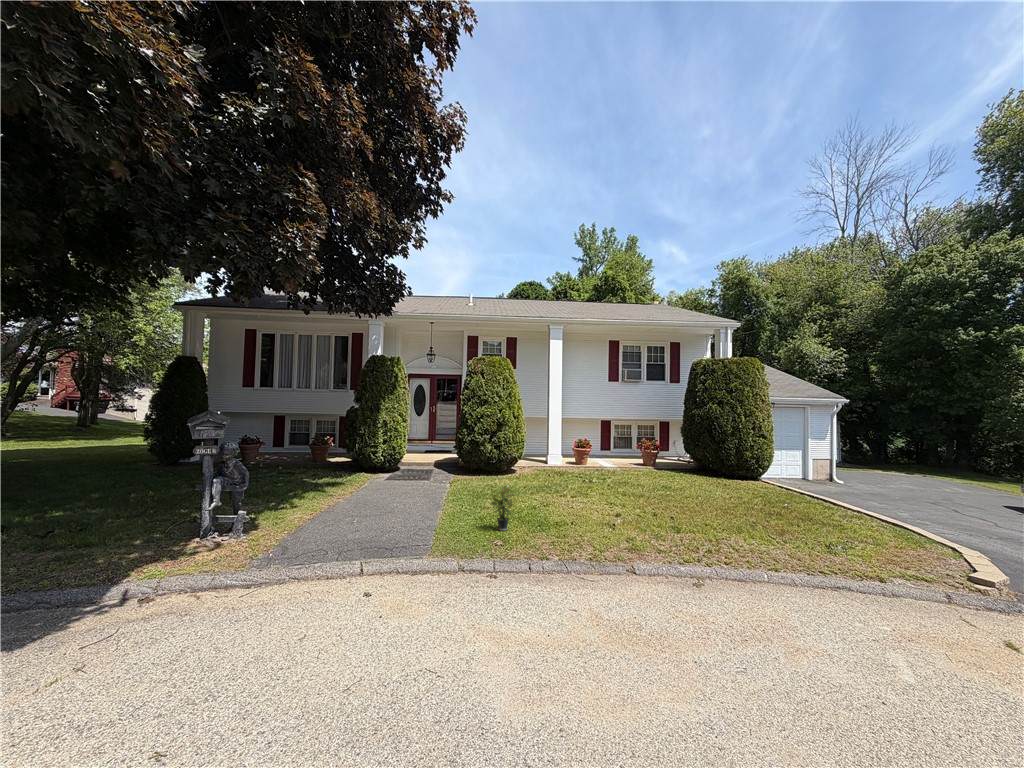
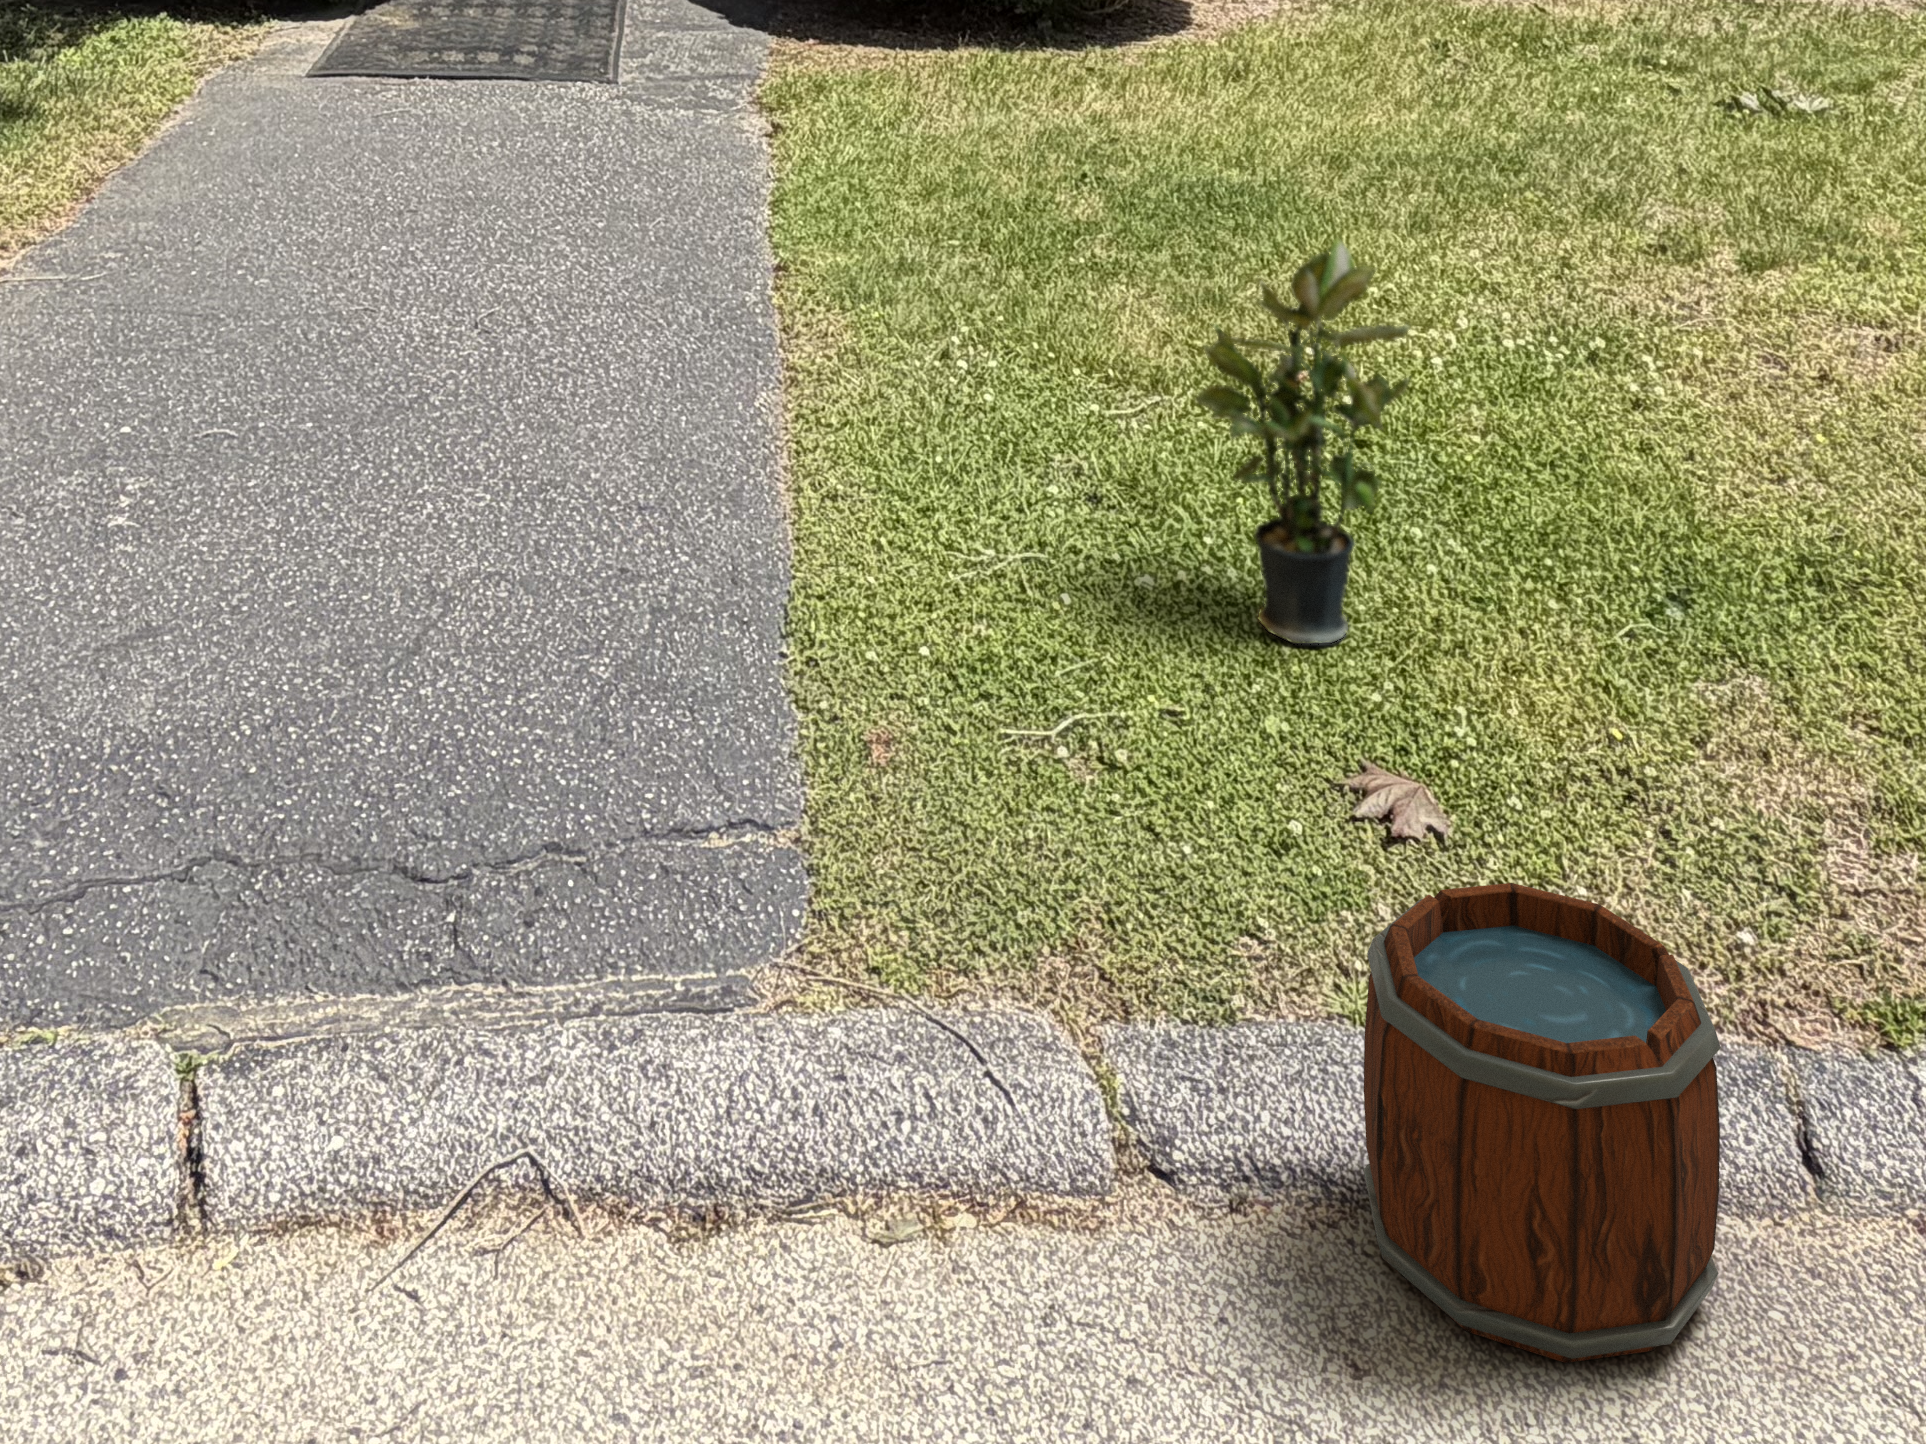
bucket: none [488,537,521,575] -> present [1363,883,1721,1363]

